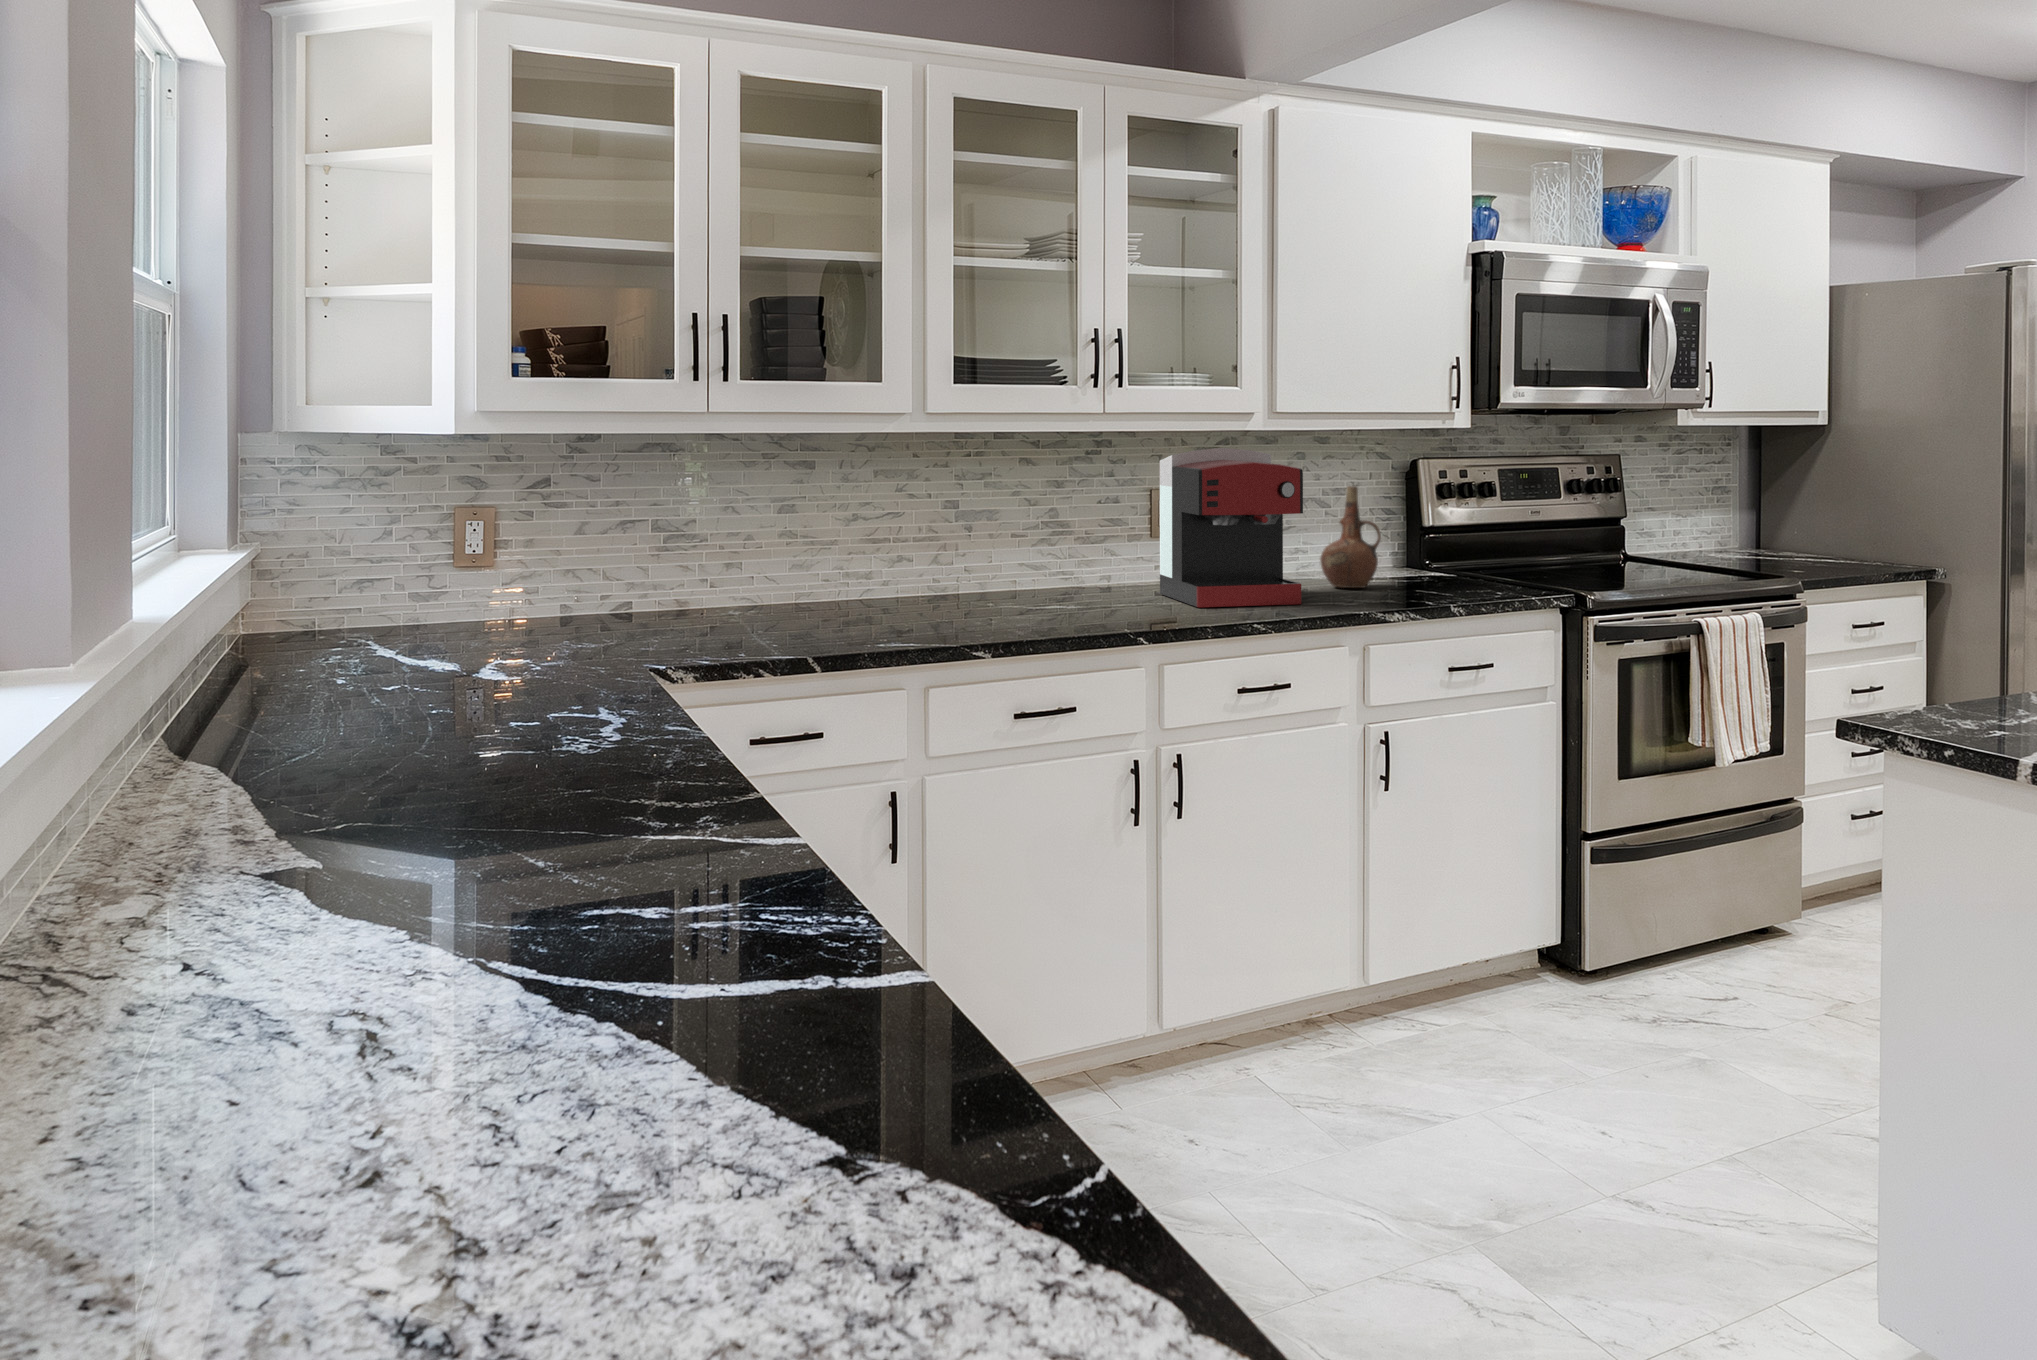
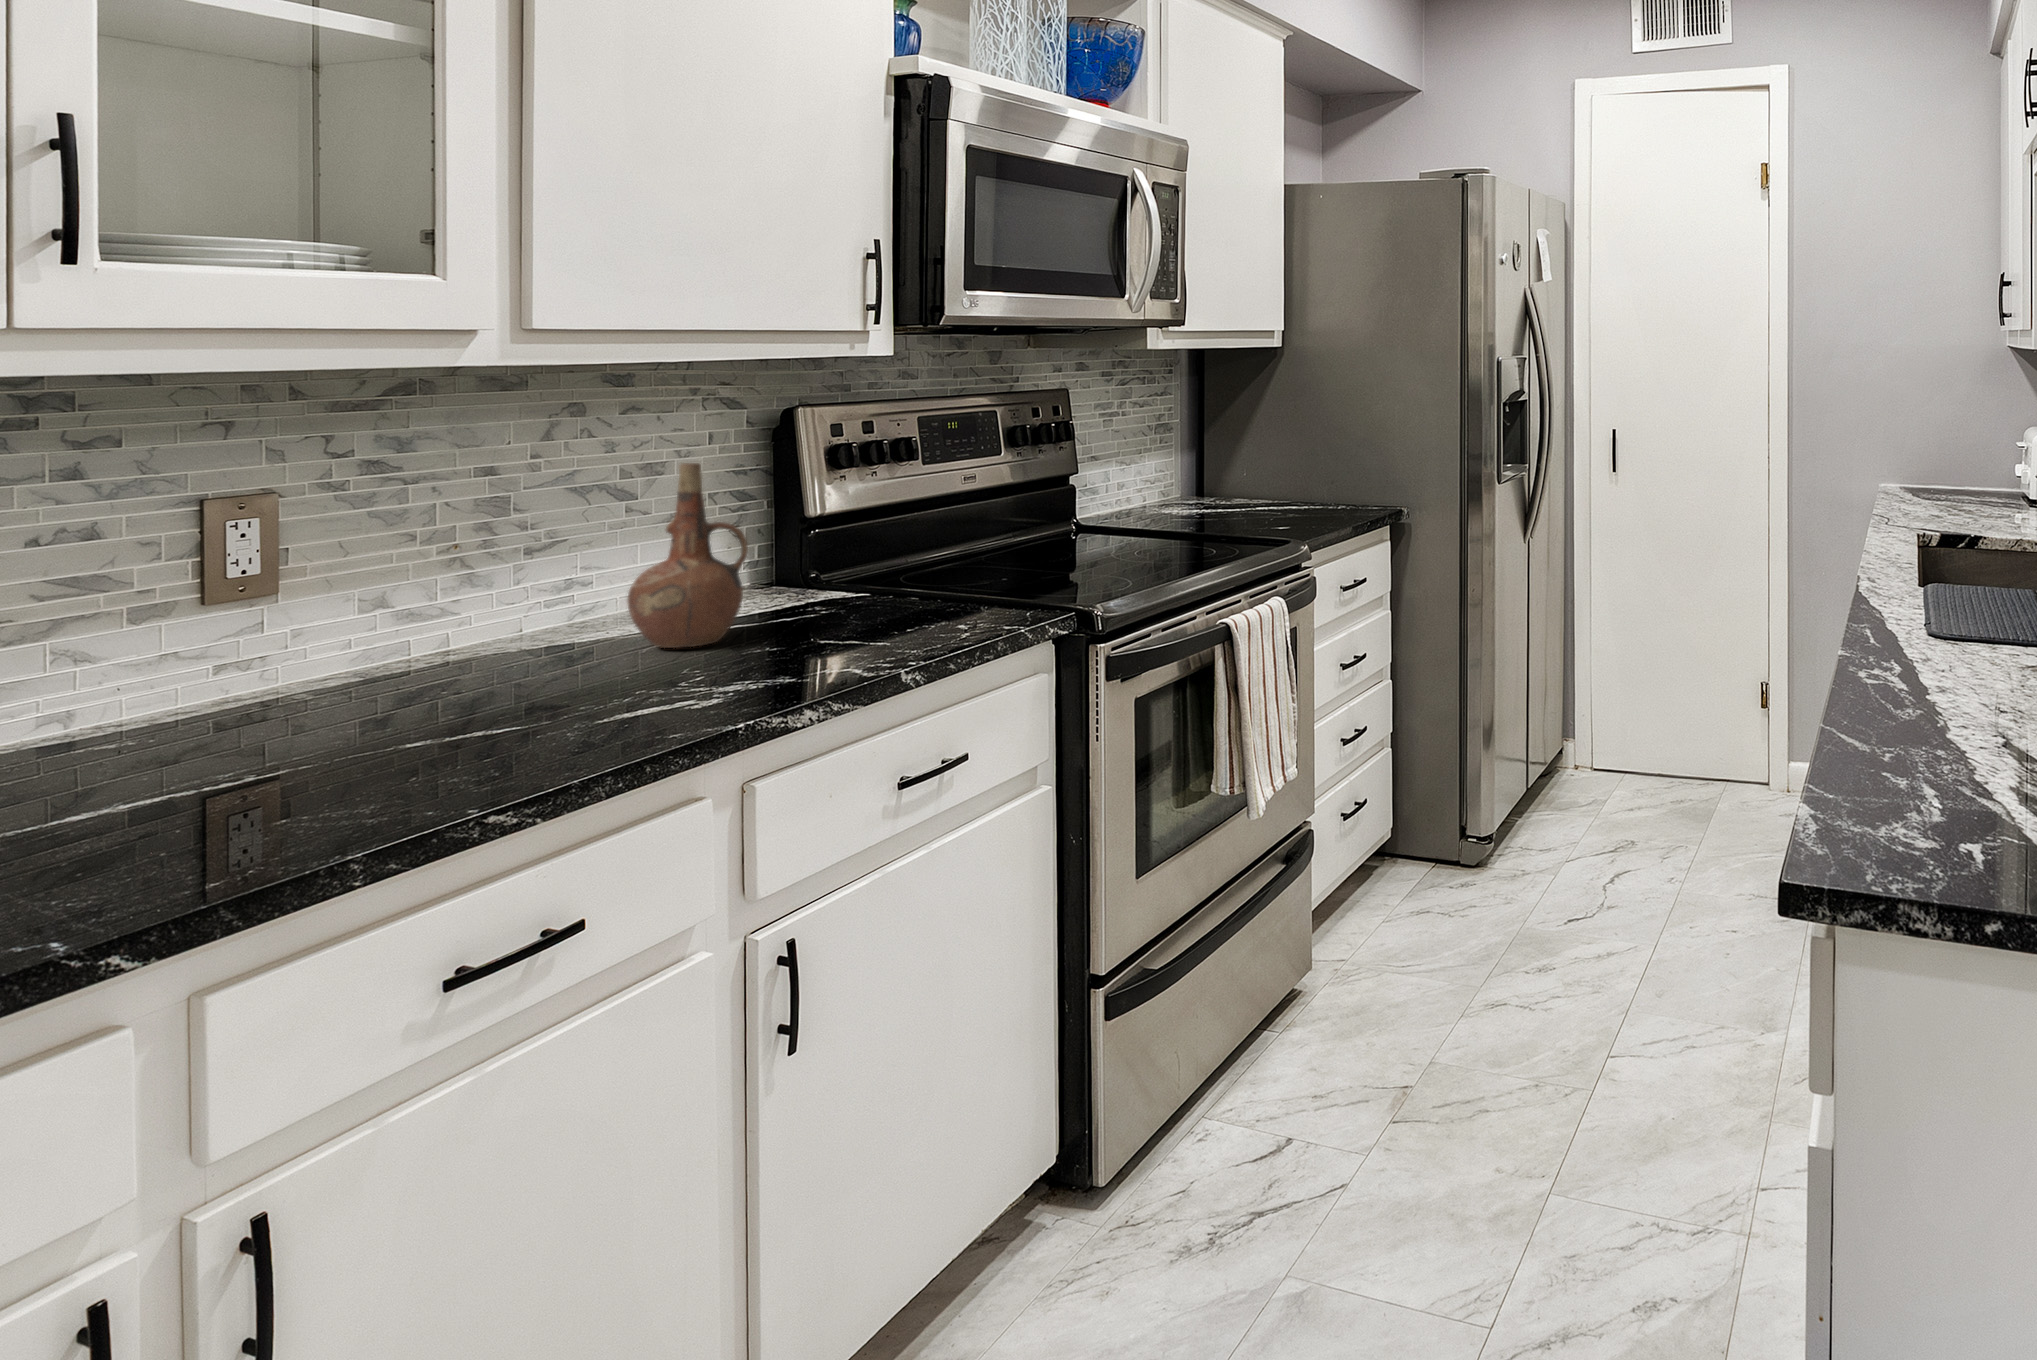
coffee maker: present [1160,448,1303,607] -> none [213,404,594,775]

